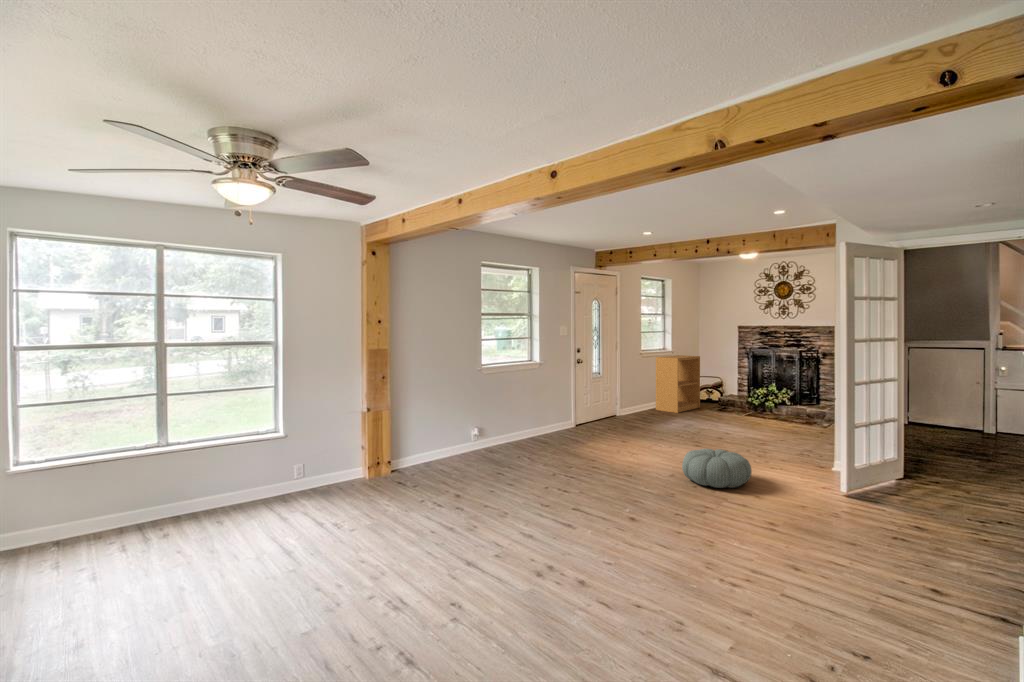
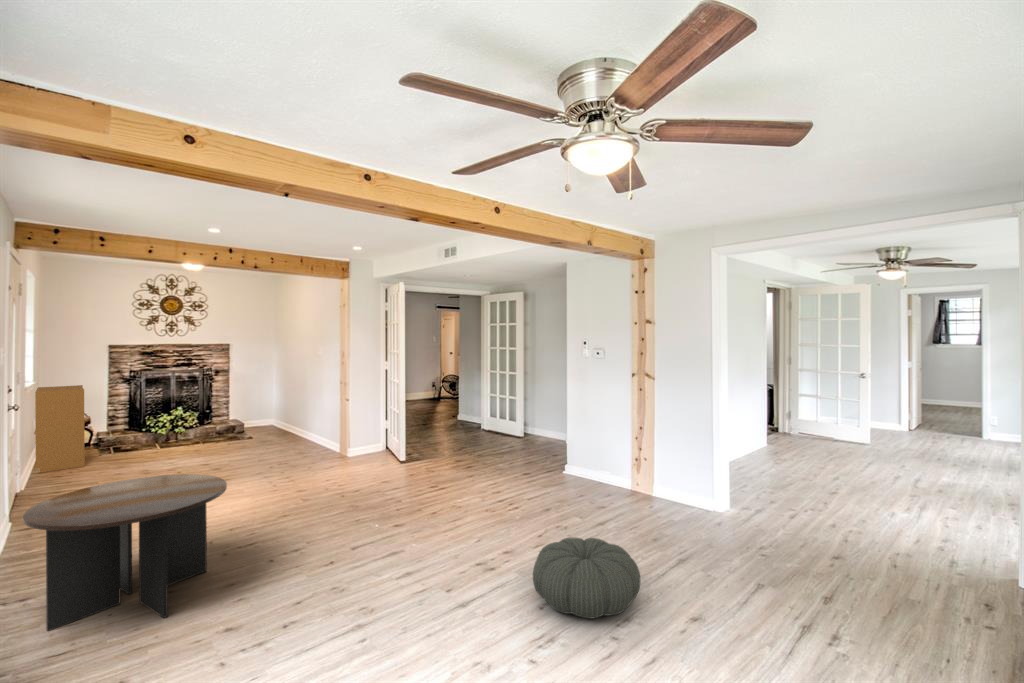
coffee table: none [445,403,530,472] -> present [23,474,227,631]
pouf: present [682,449,752,488] -> present [533,538,641,618]

